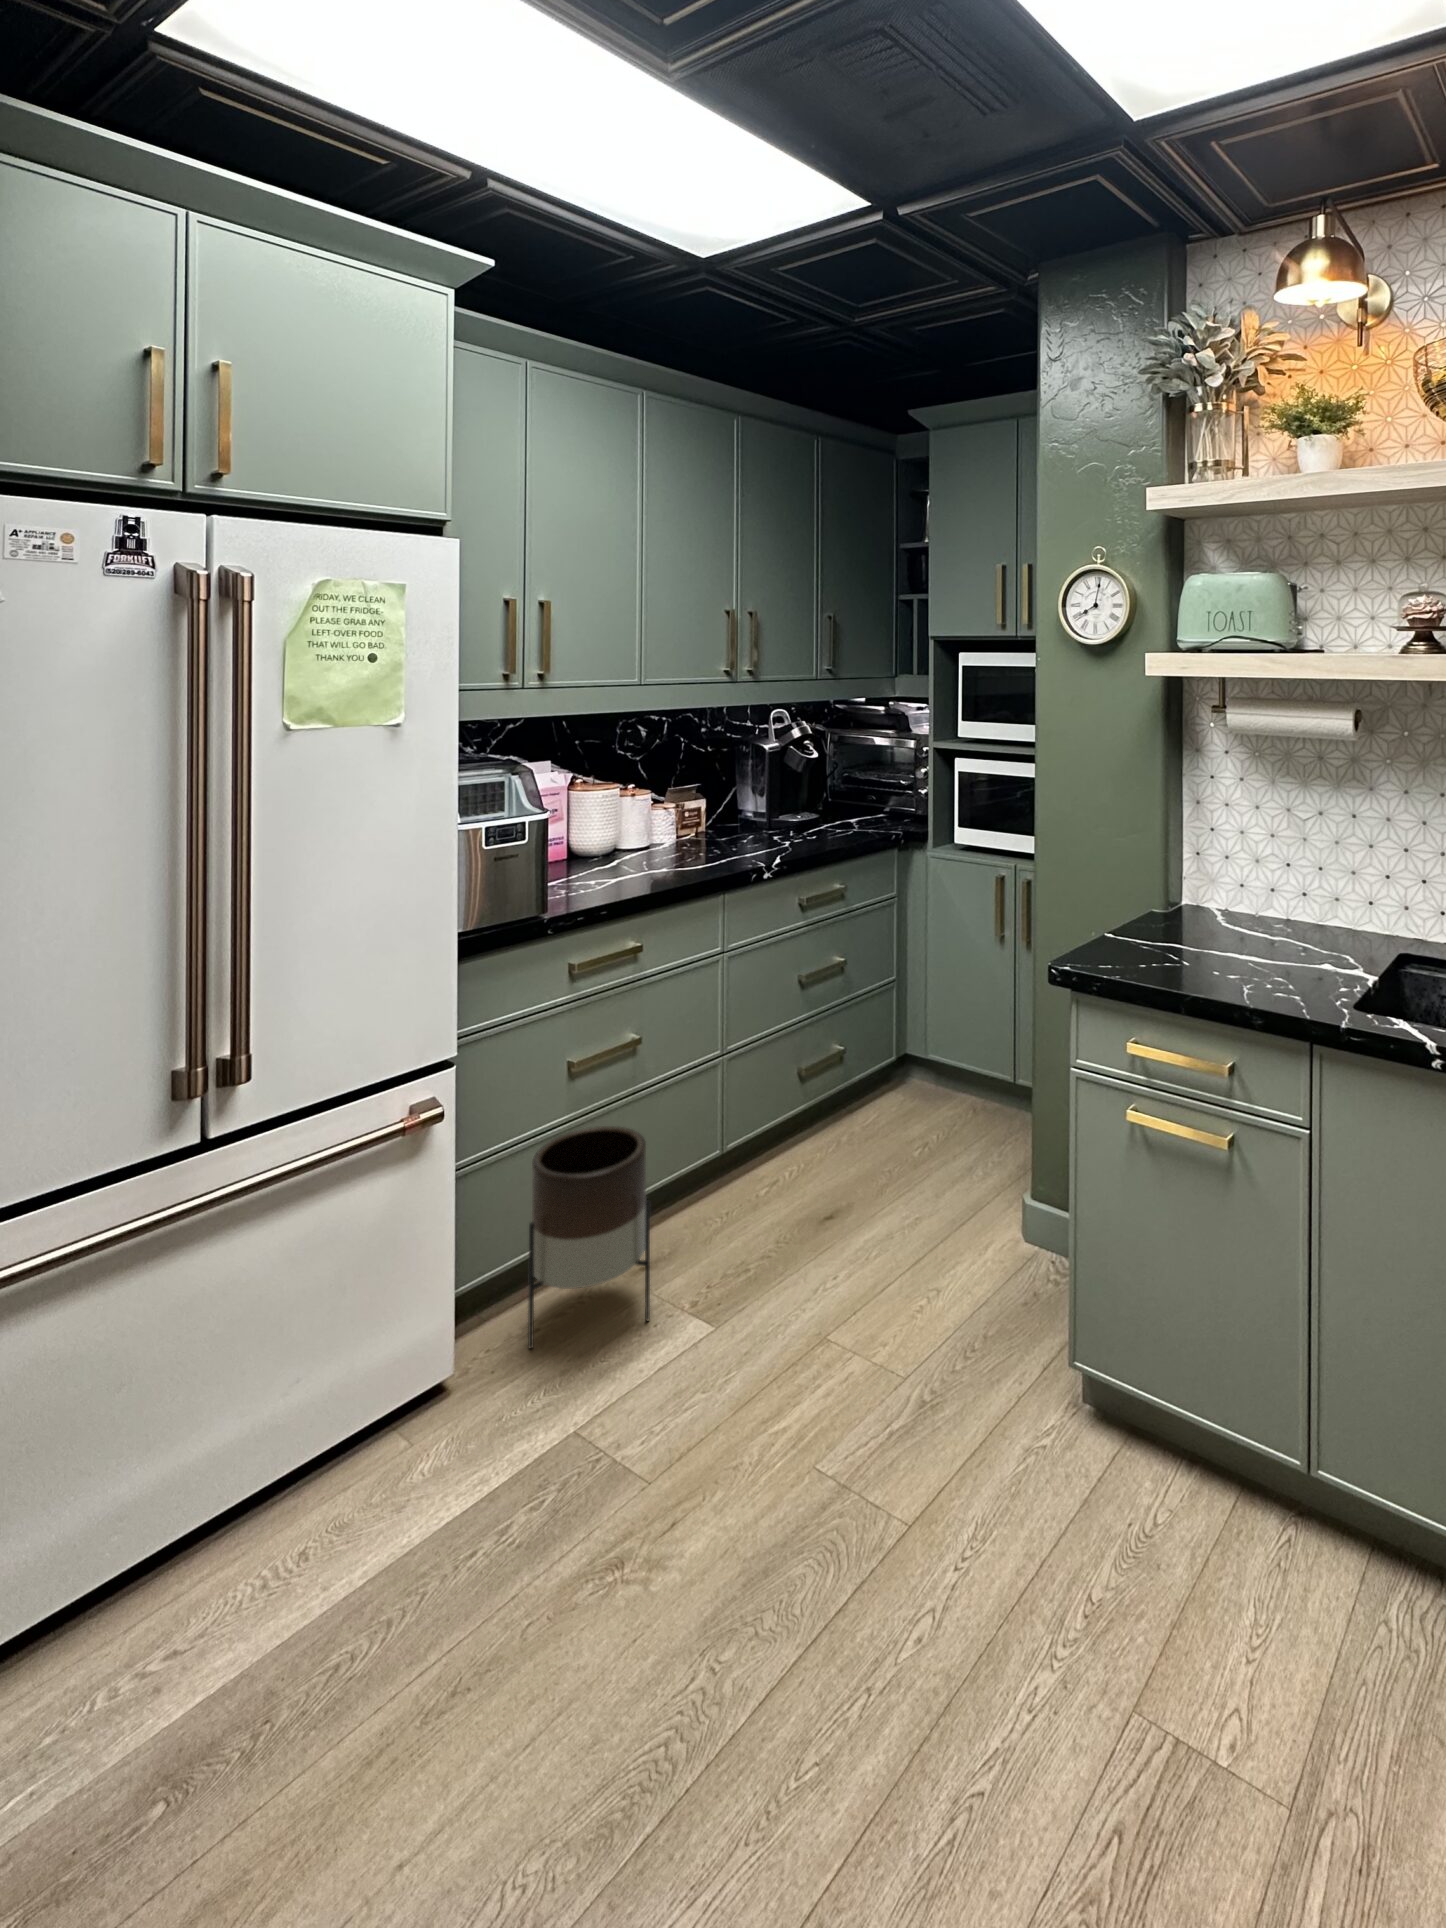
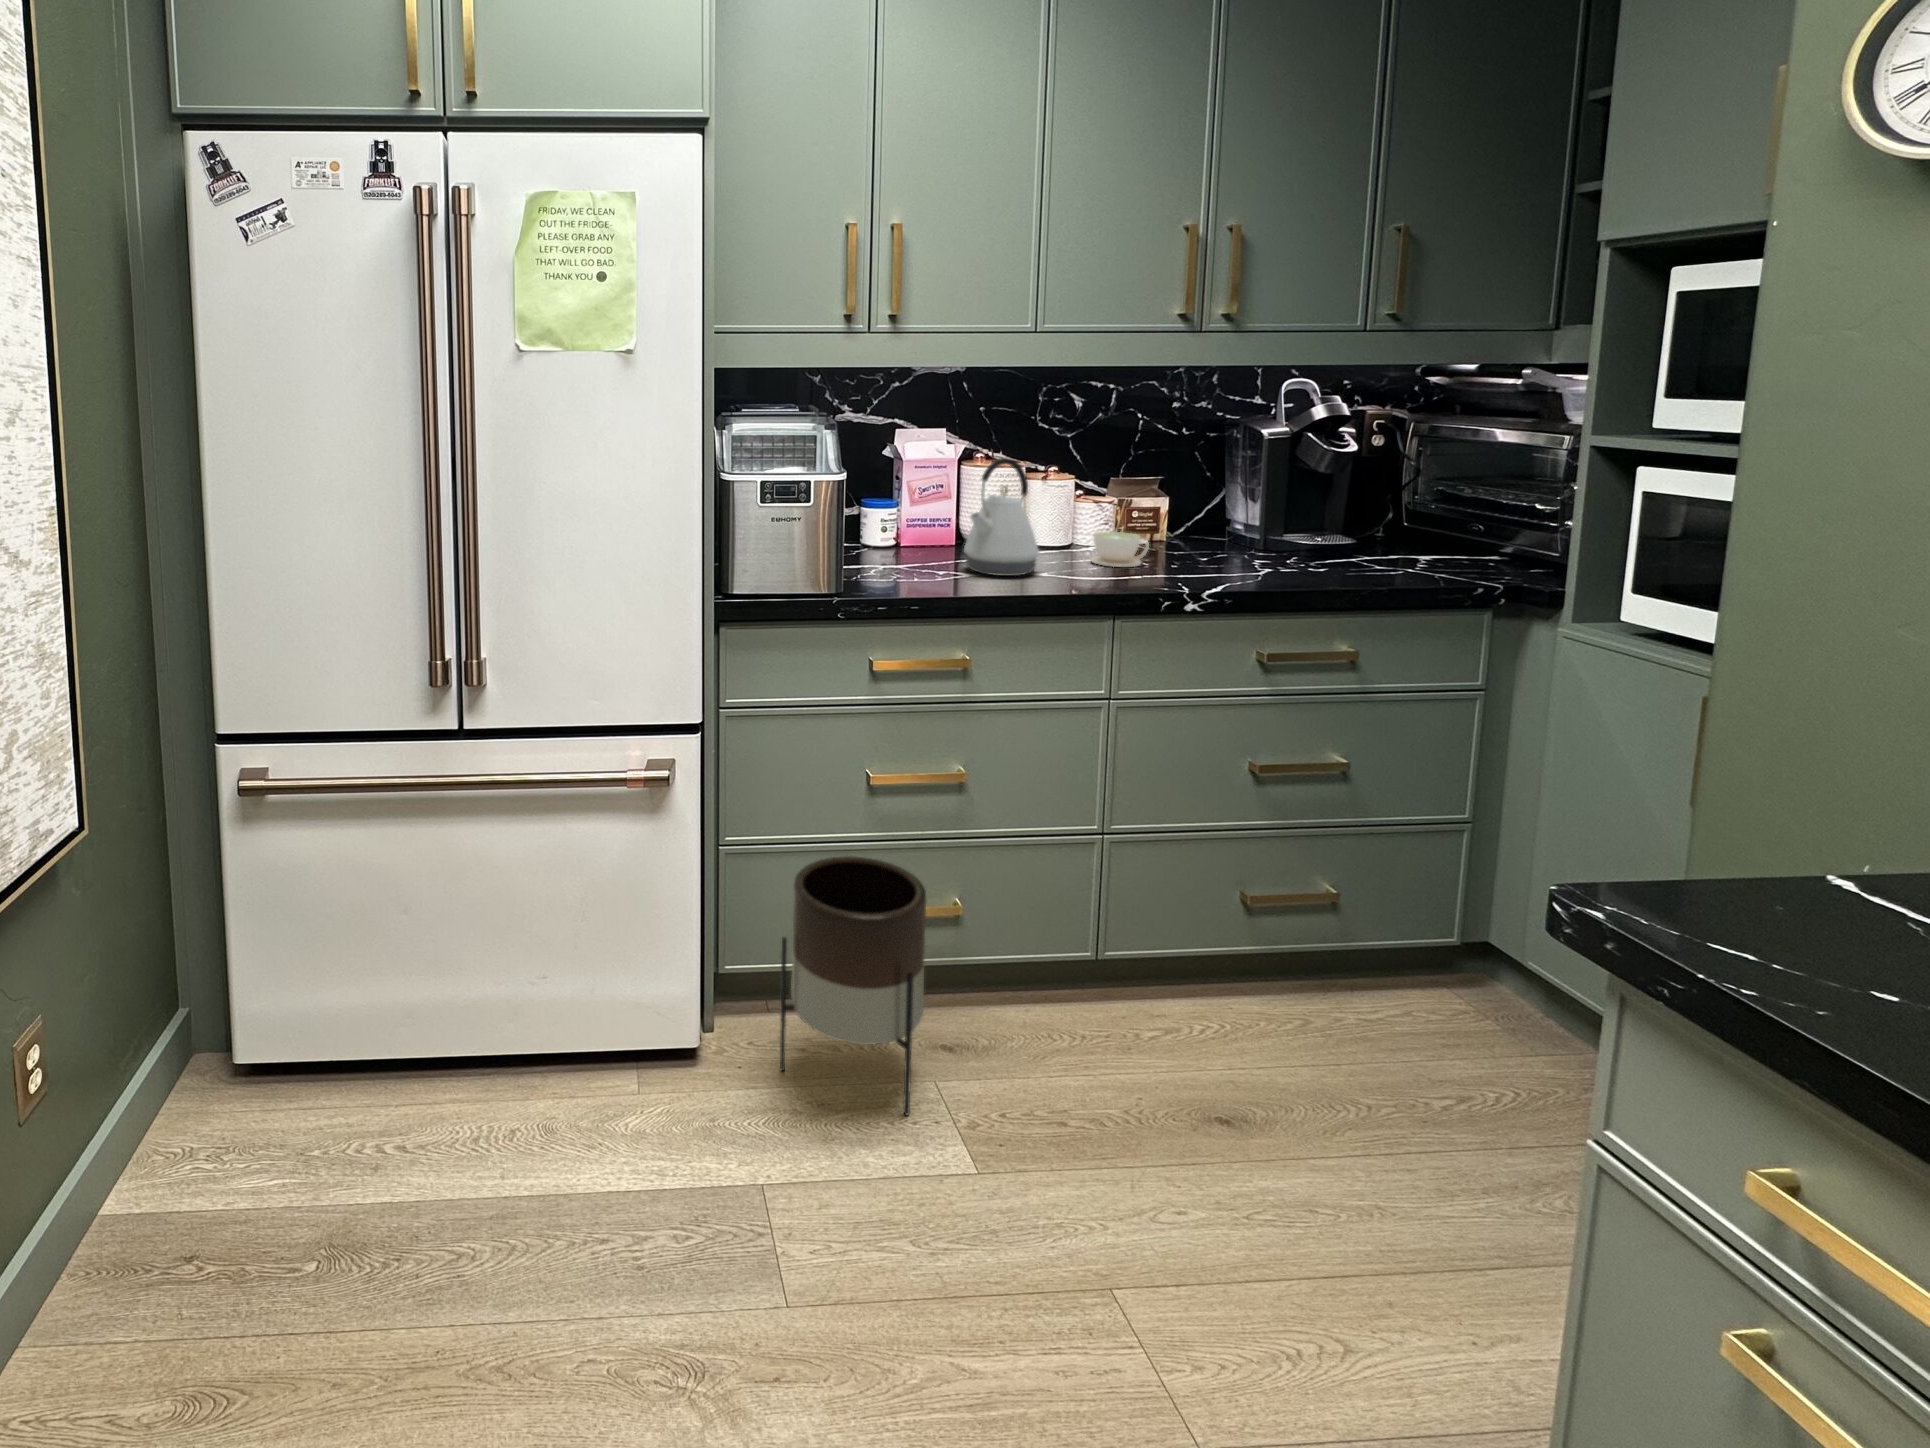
kettle: none [603,784,662,876] -> present [964,458,1039,576]
coffee cup: none [681,829,720,855] -> present [1091,532,1149,567]

